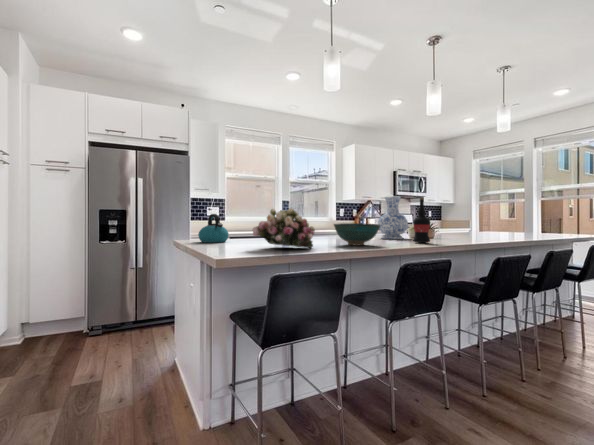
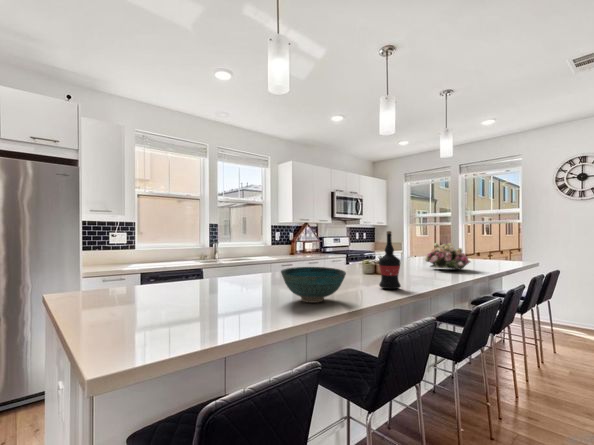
vase: present [378,196,408,239] -> none [328,225,364,278]
flower arrangement: present [253,208,315,248] -> present [425,243,470,269]
kettle: present [198,214,229,243] -> none [68,255,122,302]

